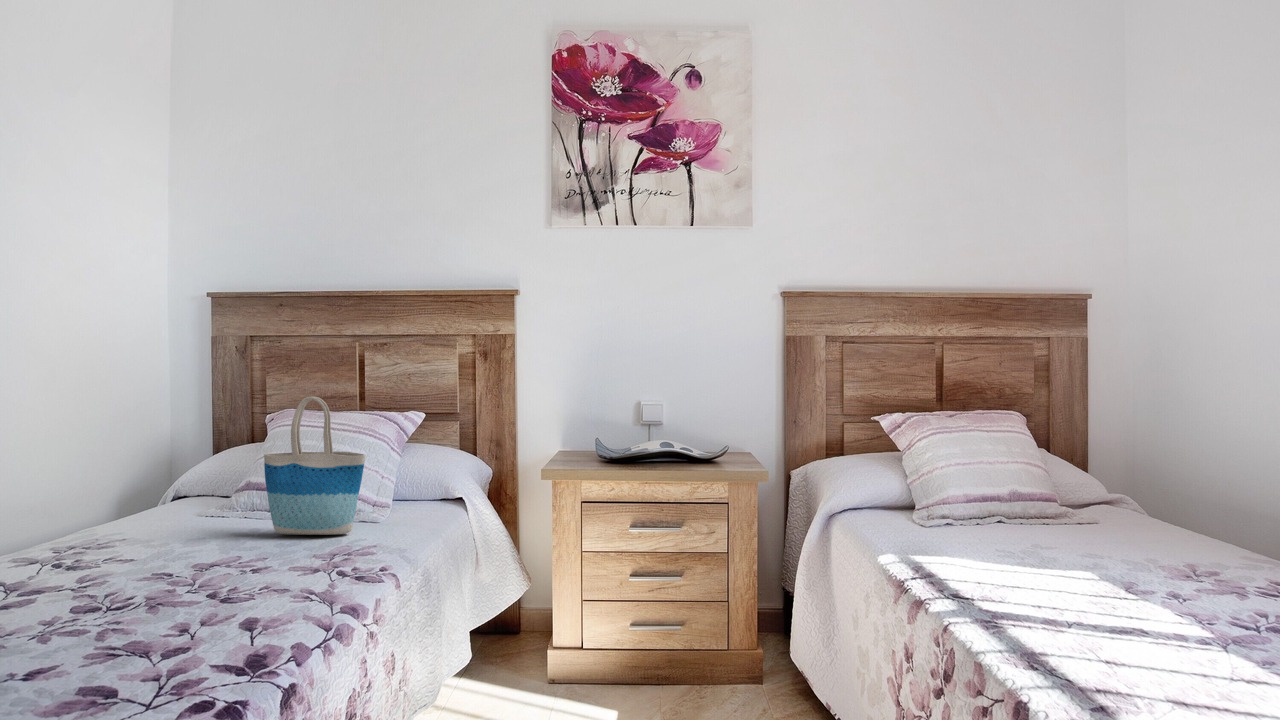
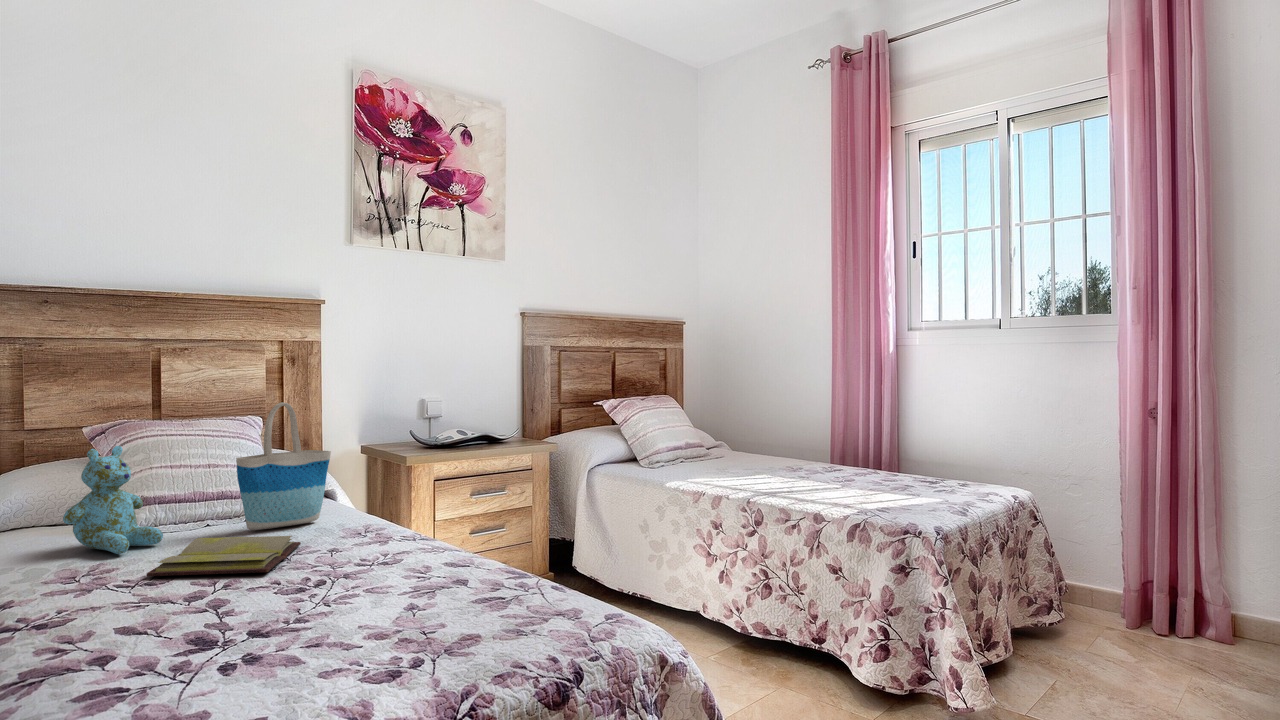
stuffed bear: none [119,432,216,539] -> present [63,446,163,554]
diary: none [61,536,242,595] -> present [147,536,301,576]

